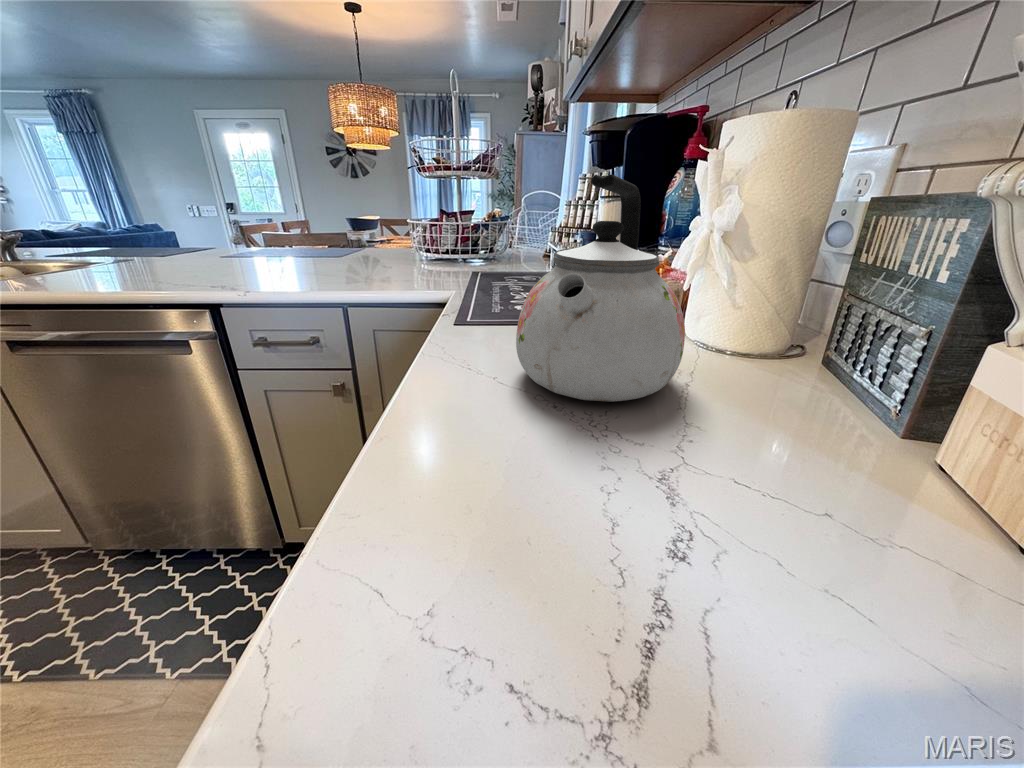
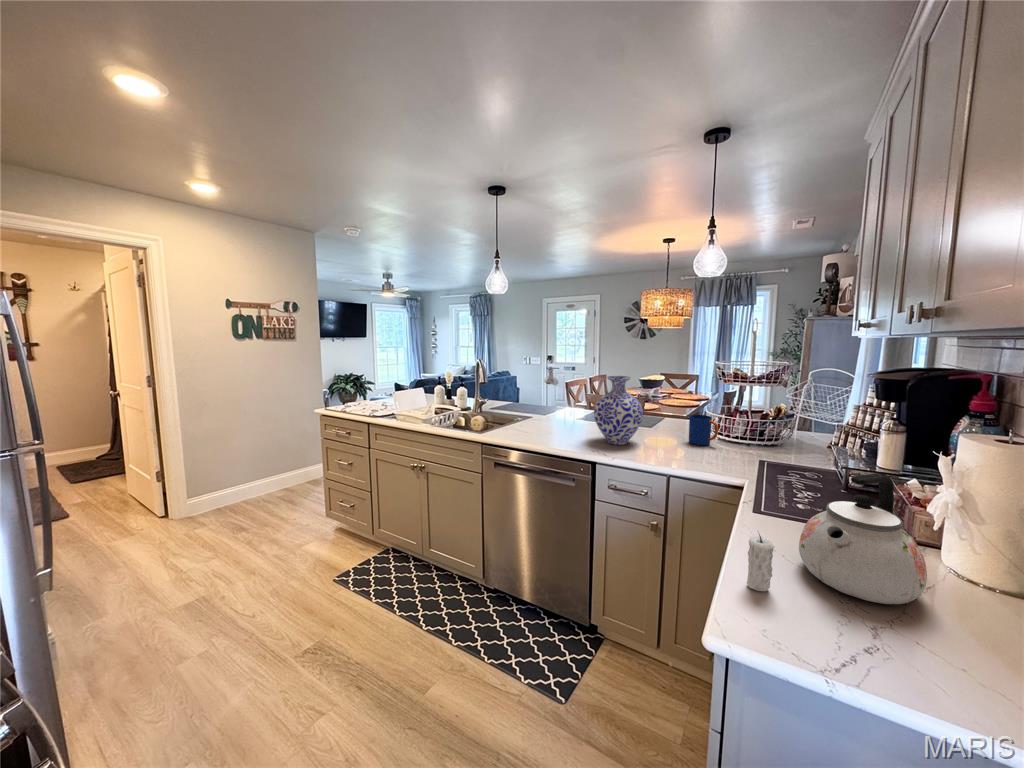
vase: none [207,145,305,277] -> present [594,376,643,445]
mug: none [382,223,422,267] -> present [689,415,718,445]
candle: none [417,305,471,442] -> present [747,534,774,591]

